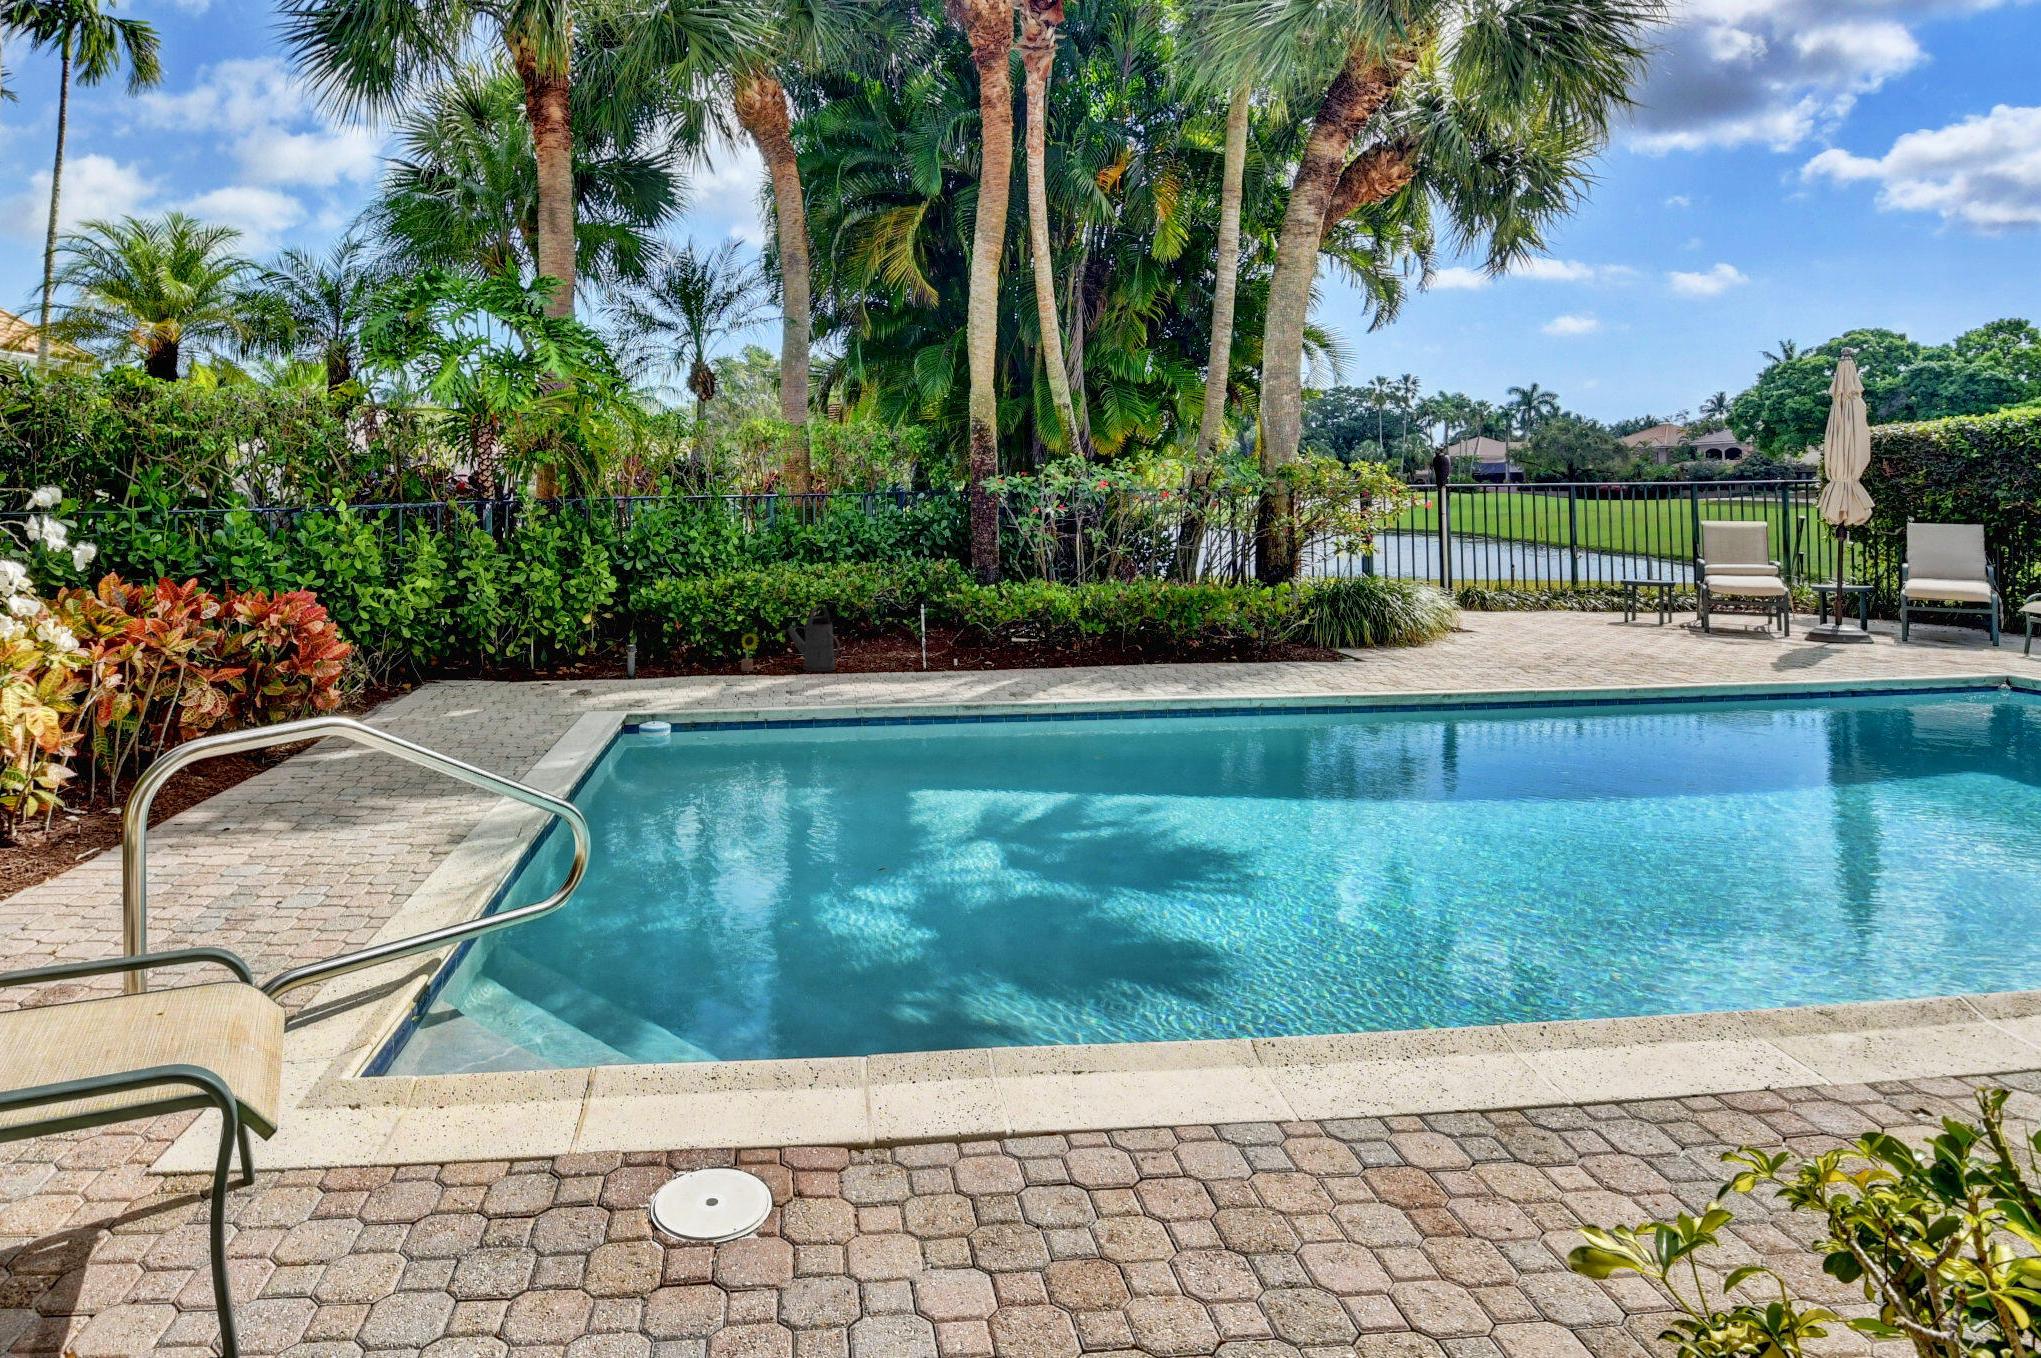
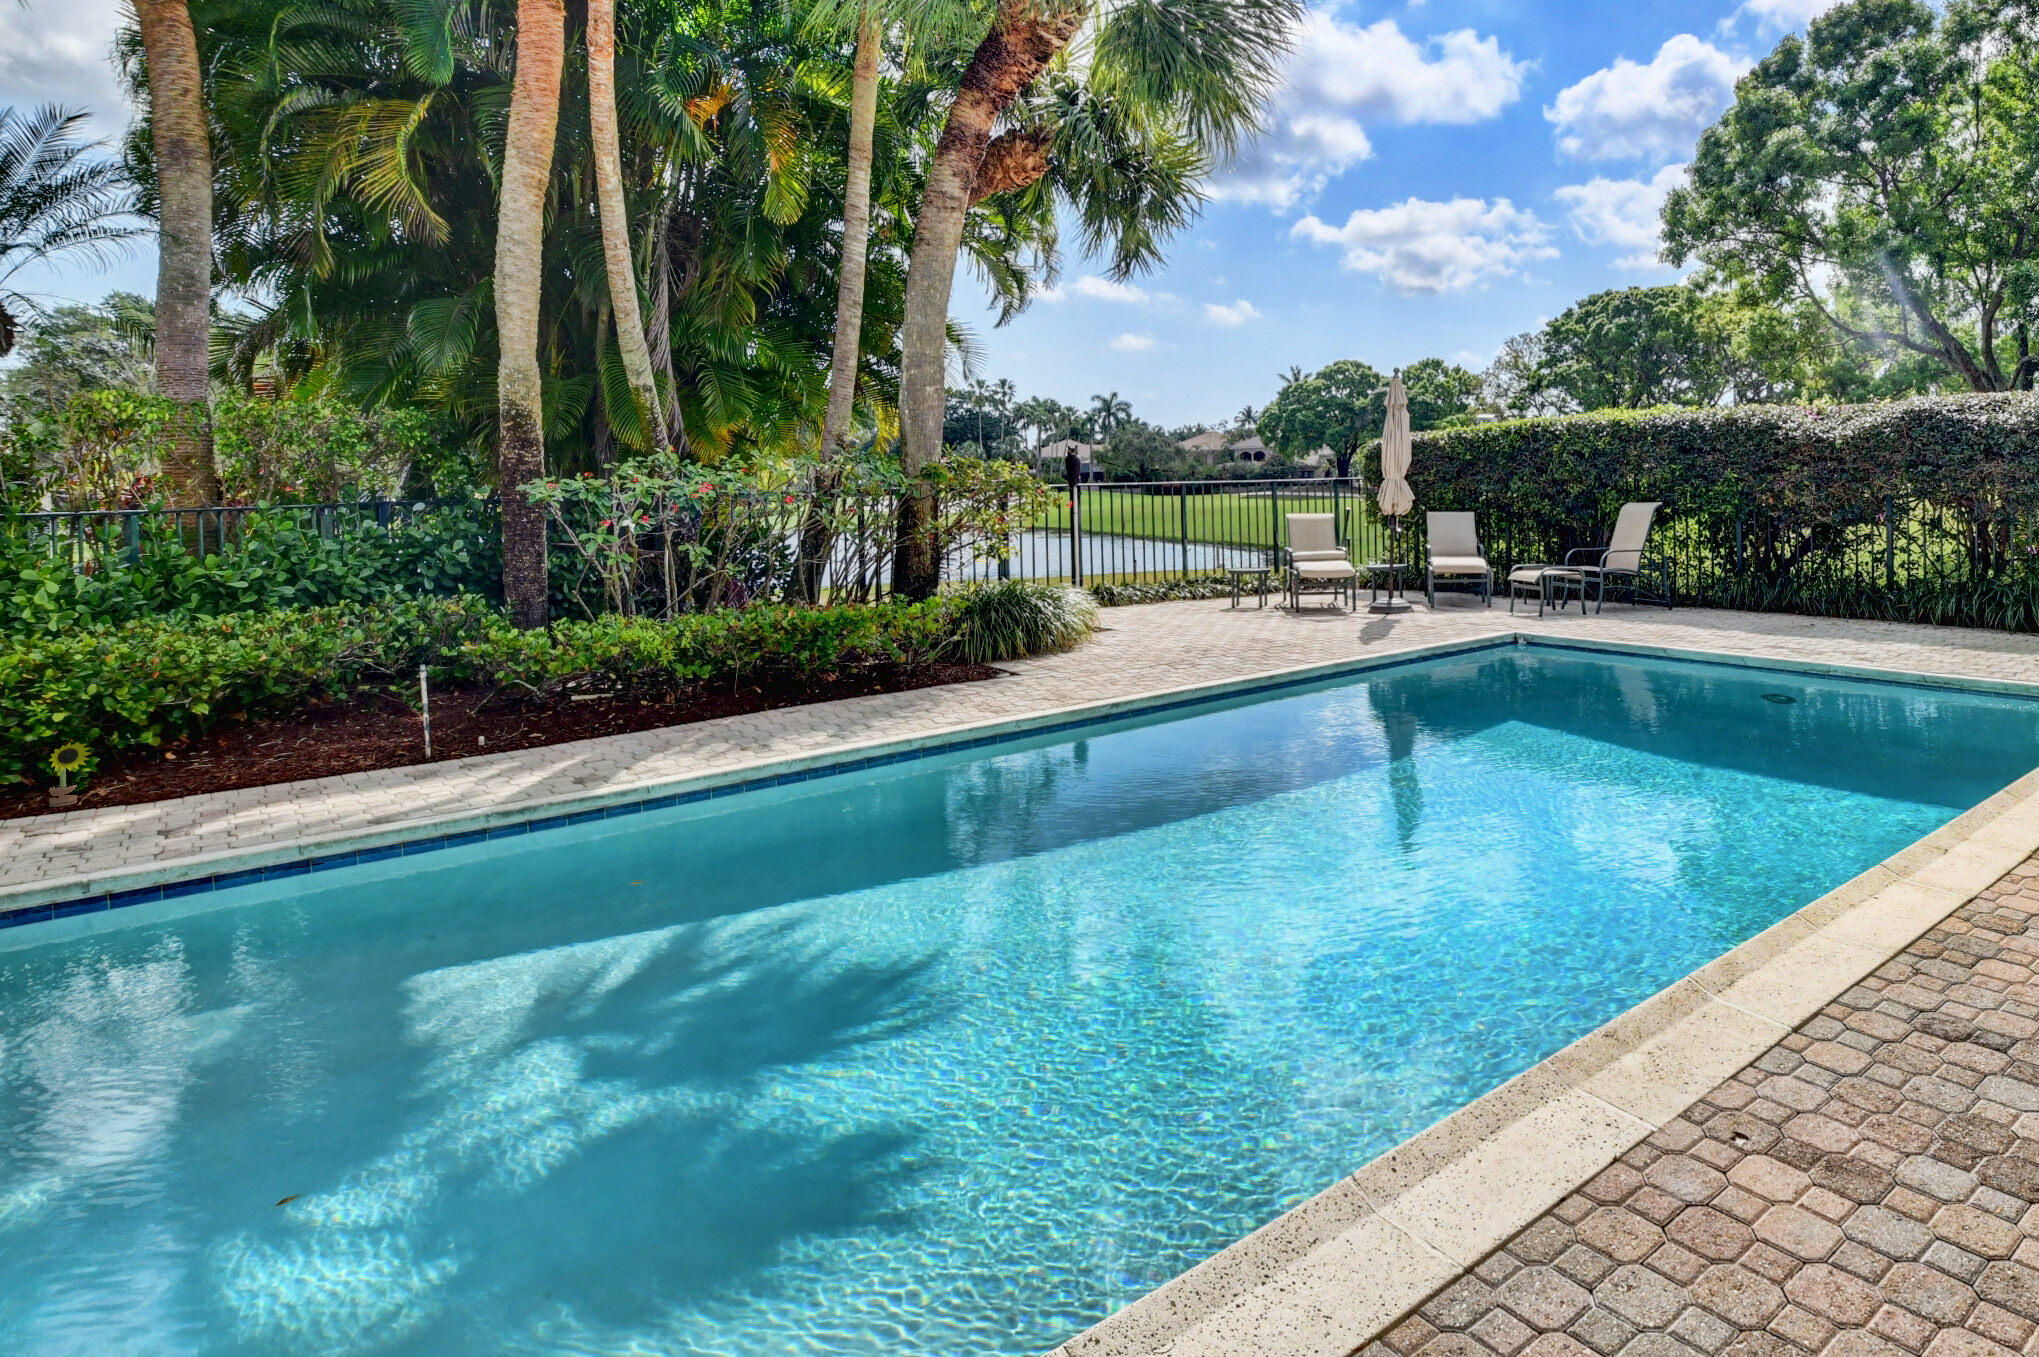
watering can: present [787,605,840,671] -> none [140,684,267,788]

